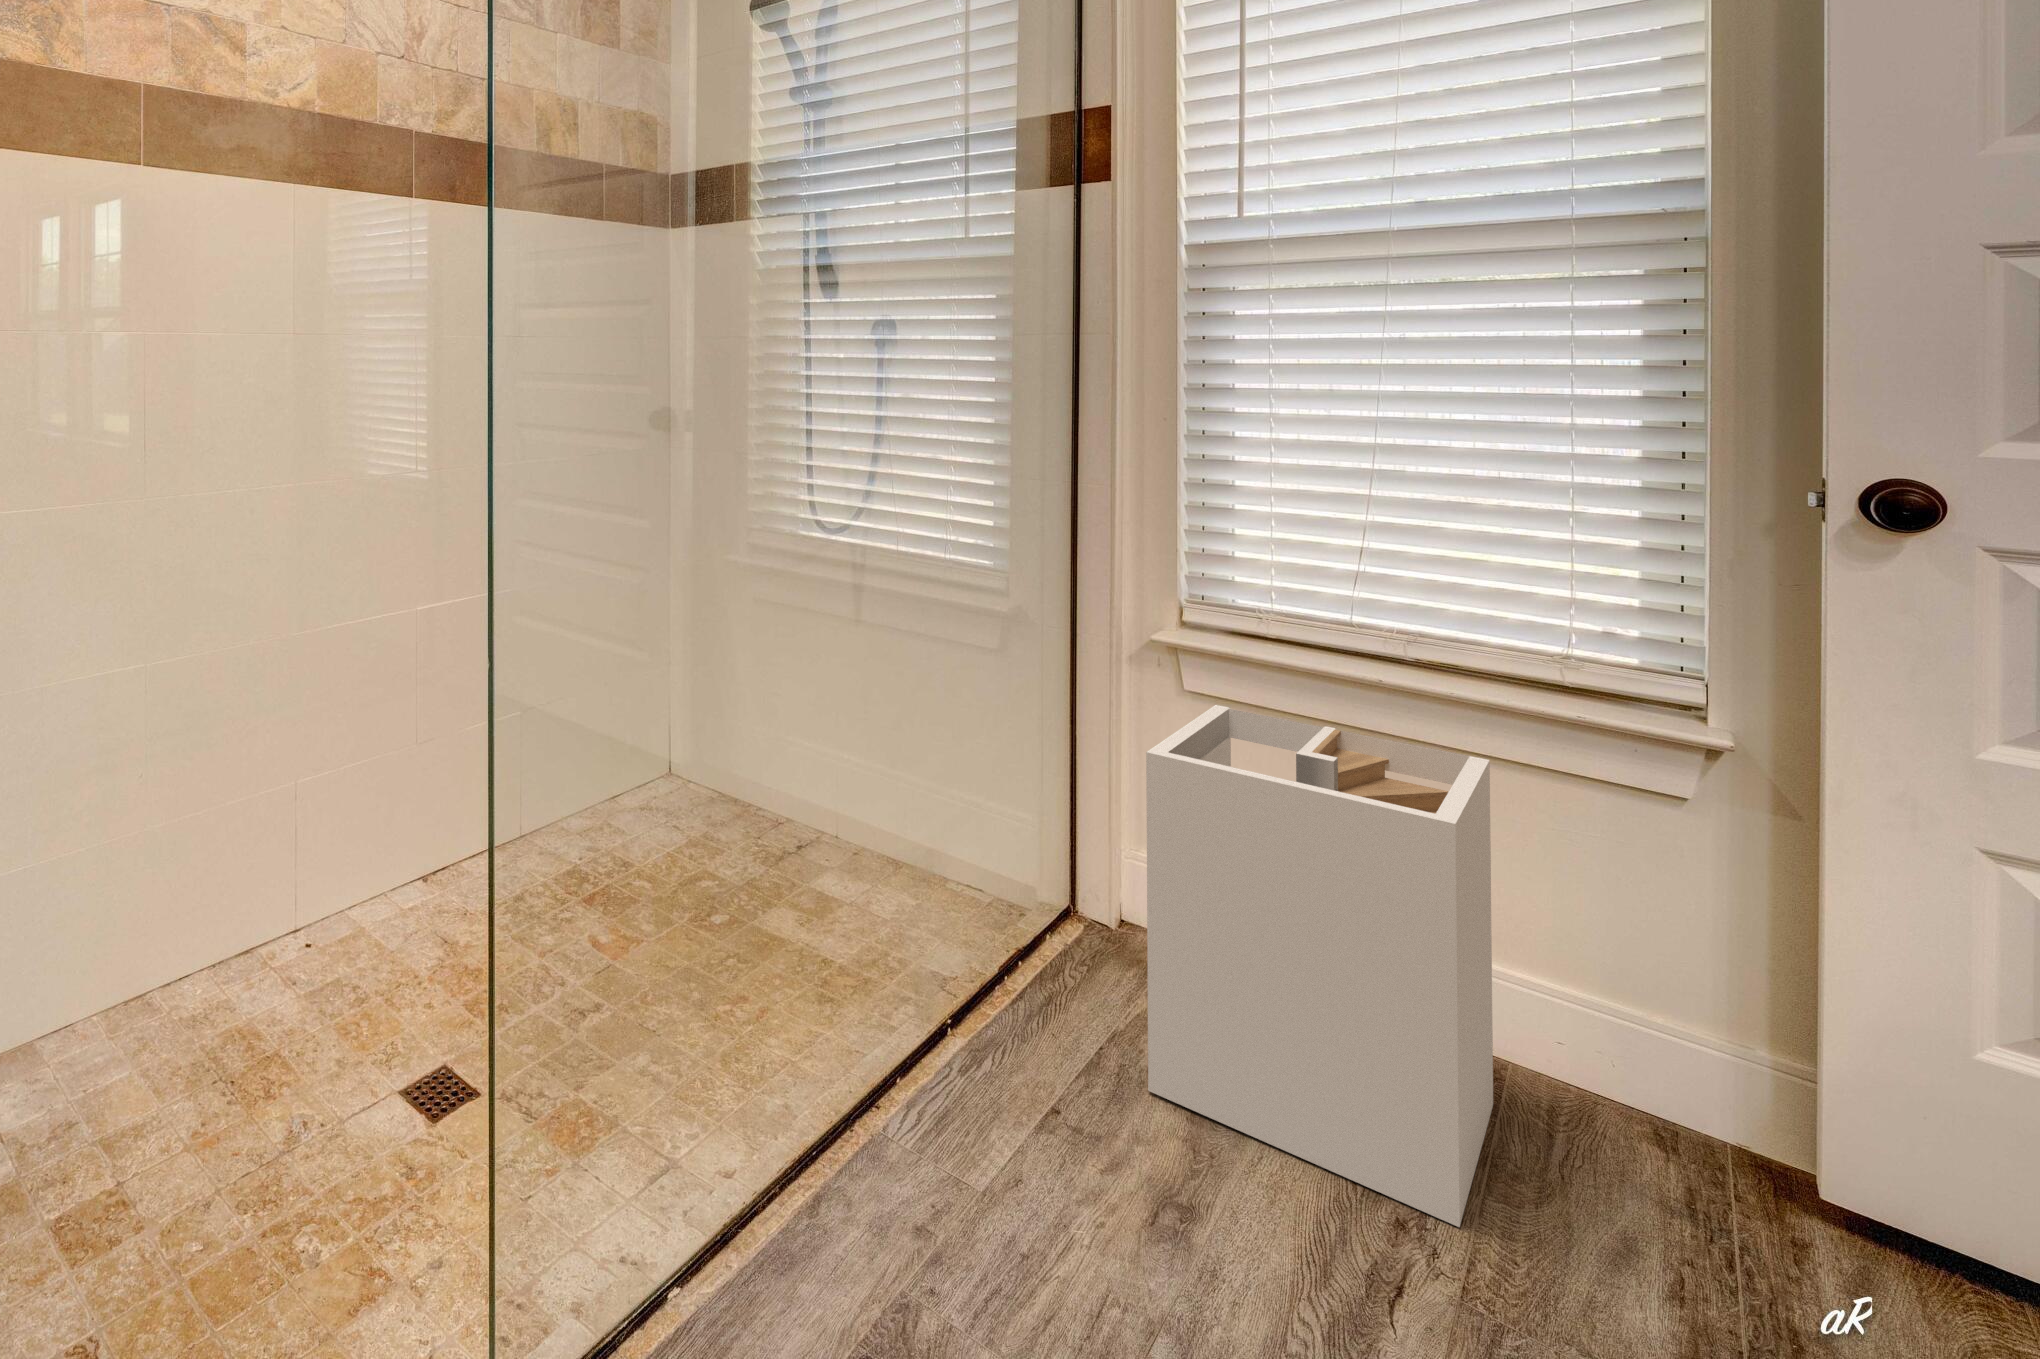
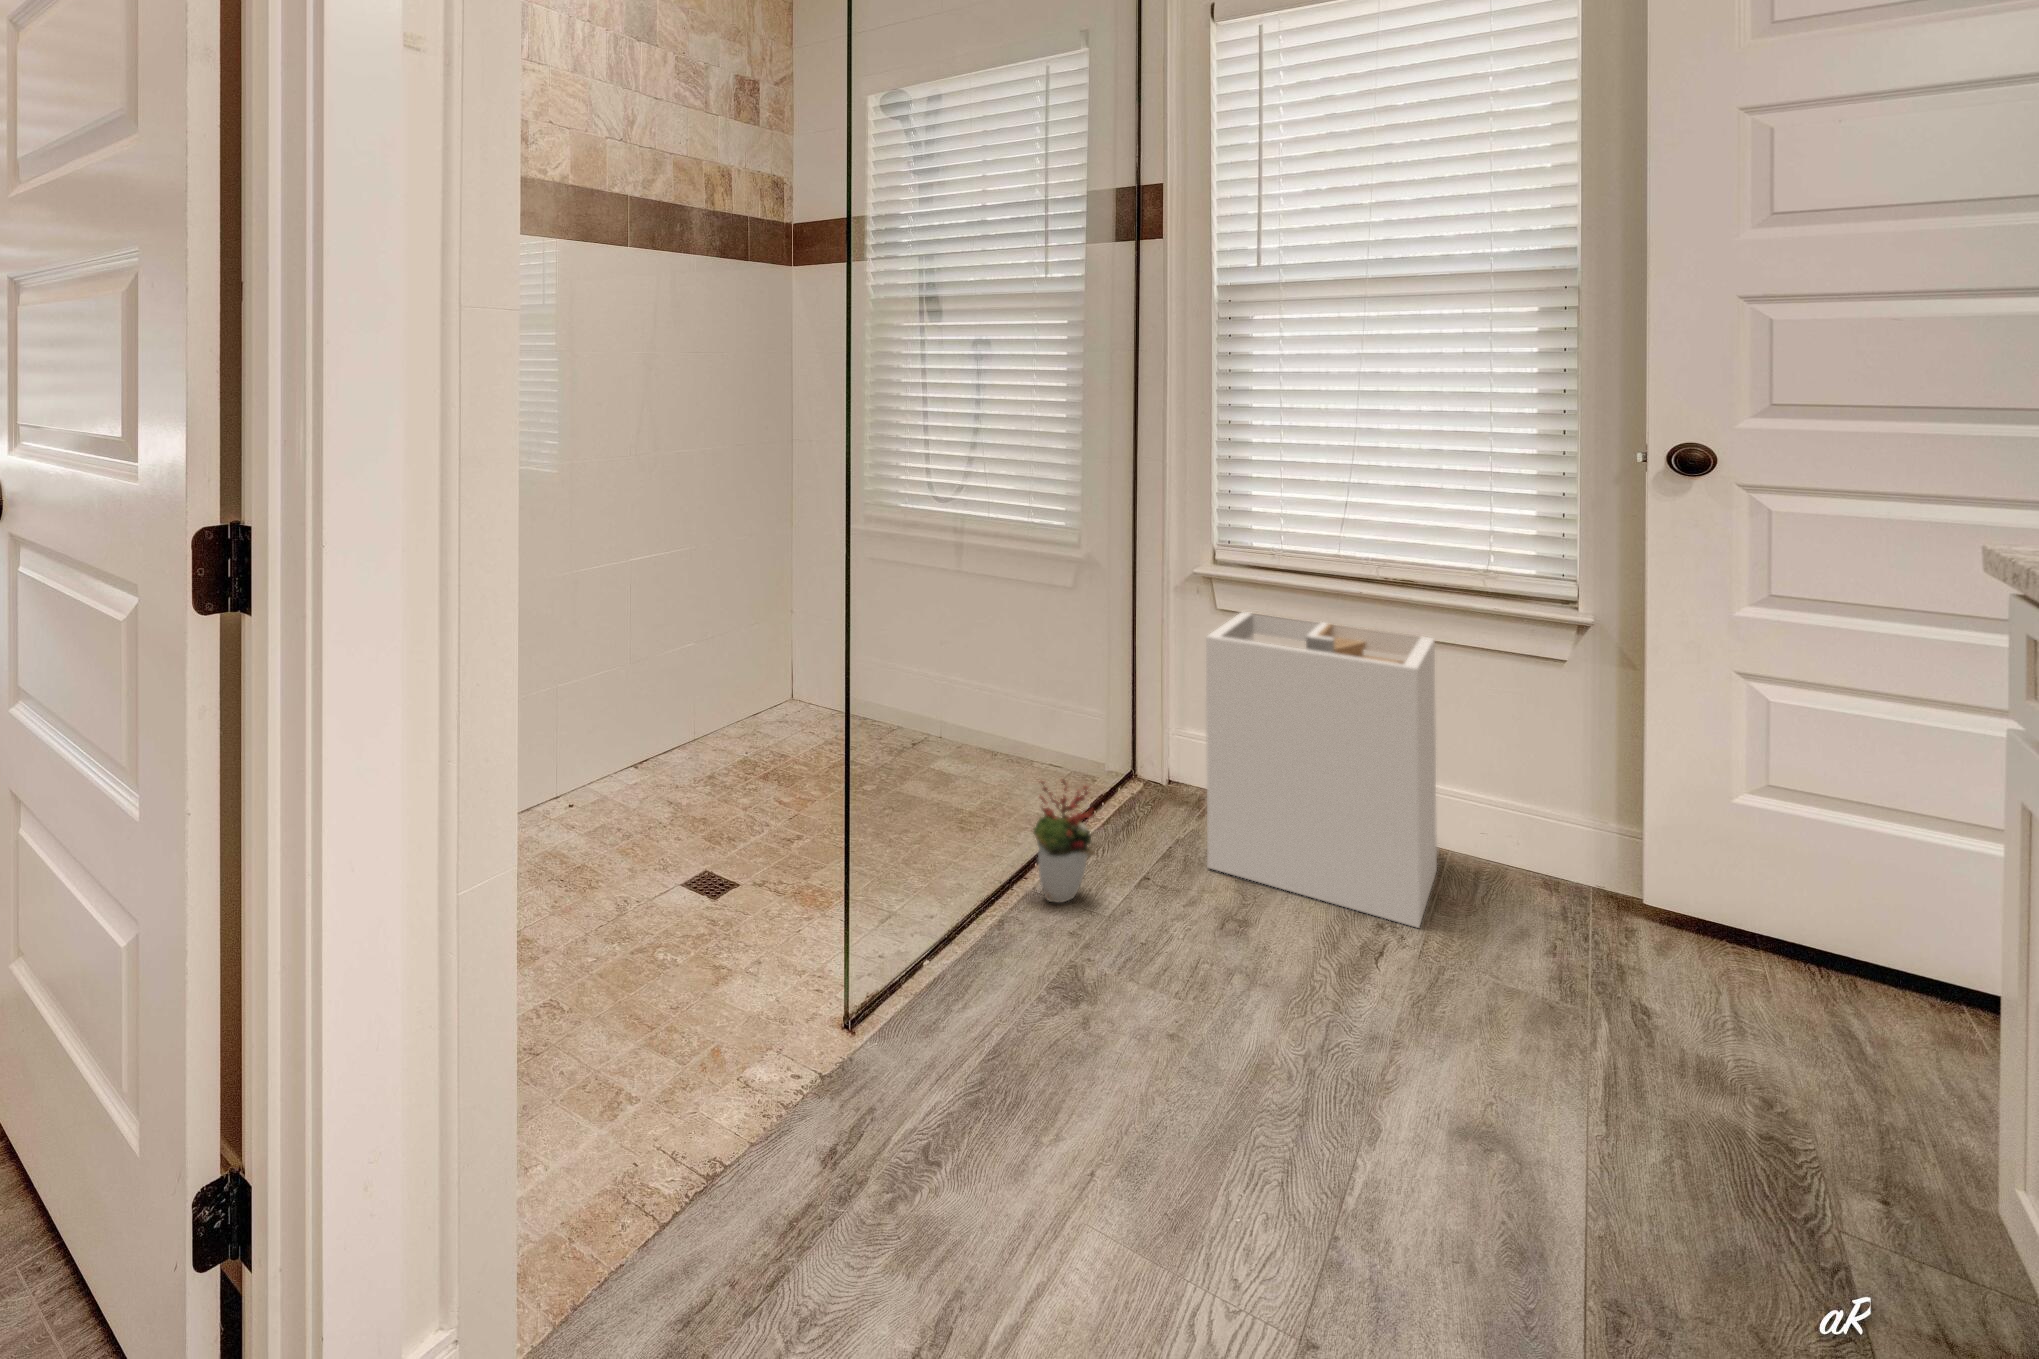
decorative plant: none [873,965,966,1155] -> present [1034,780,1096,902]

